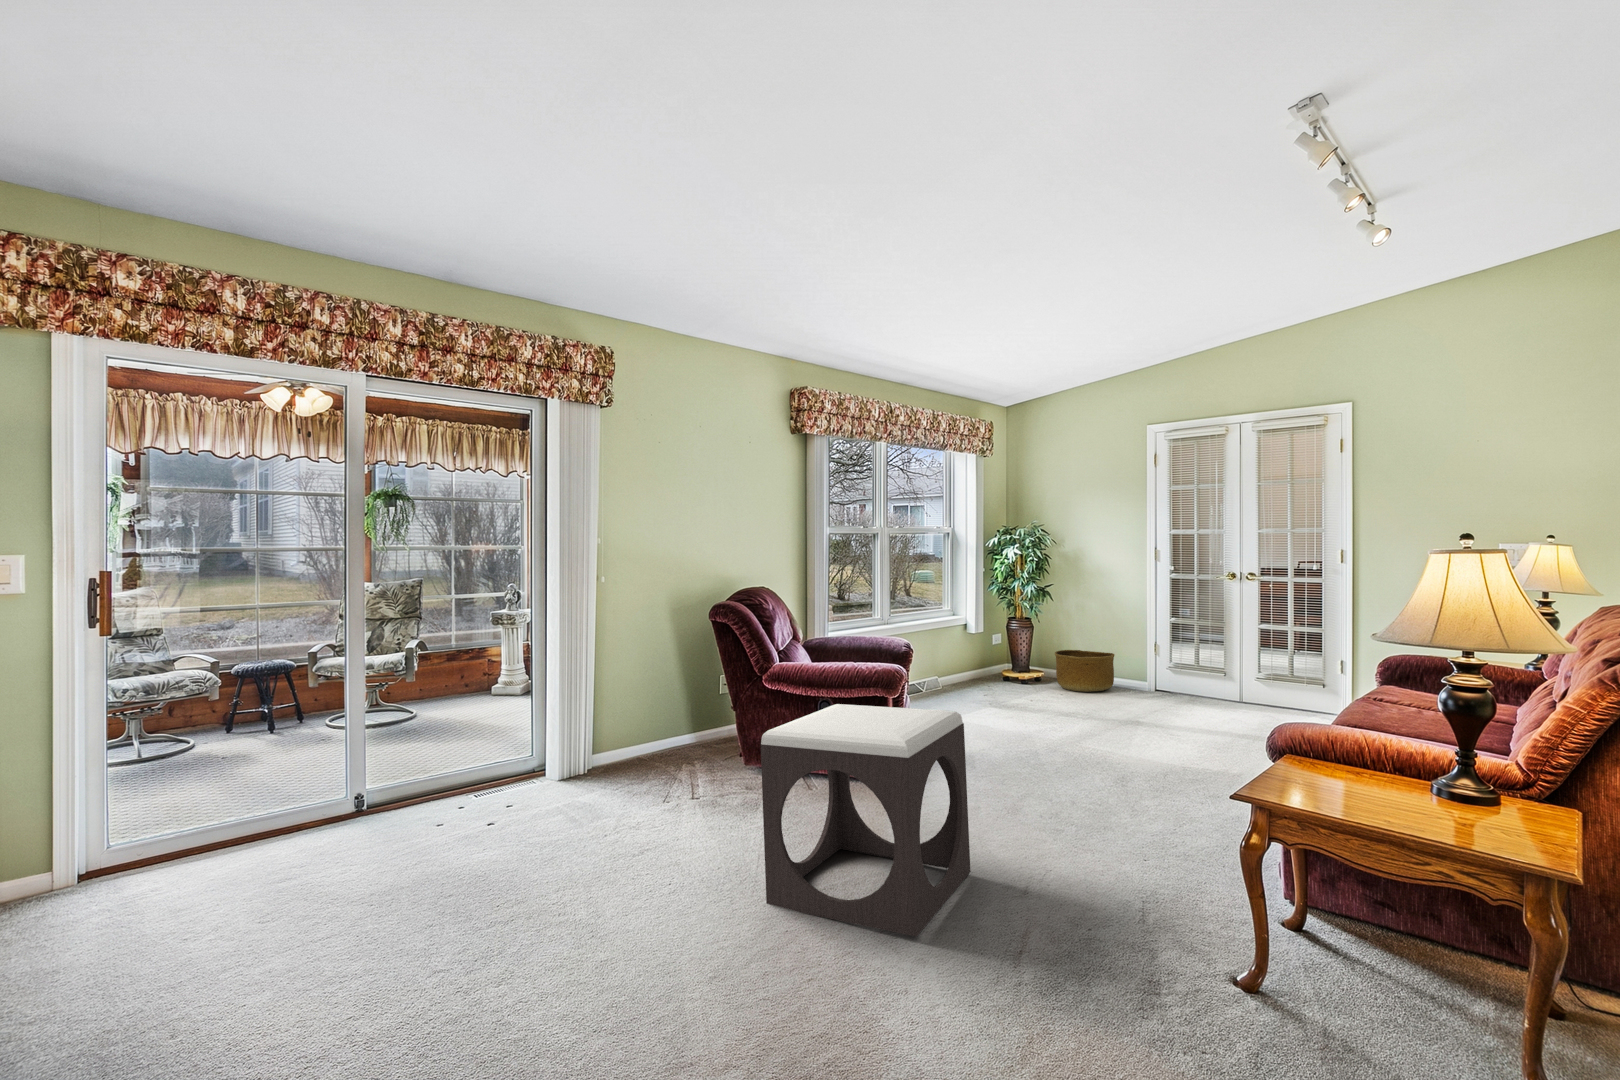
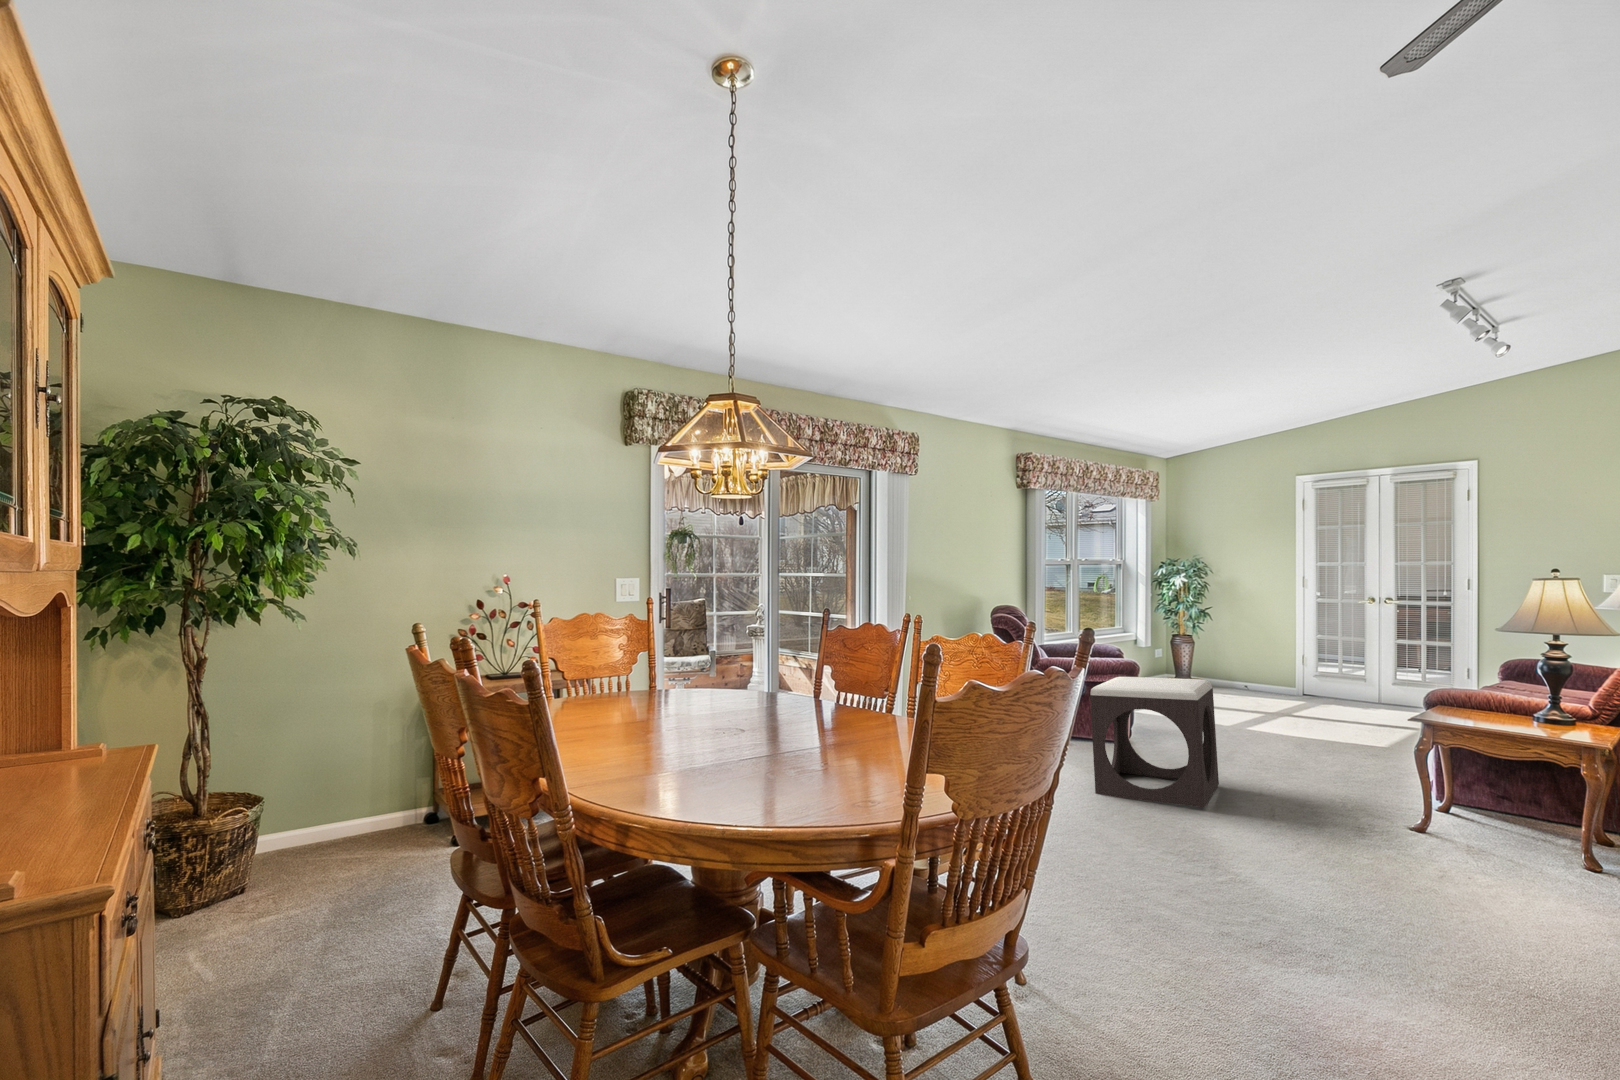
basket: present [1055,650,1114,692] -> none [1217,661,1269,694]

